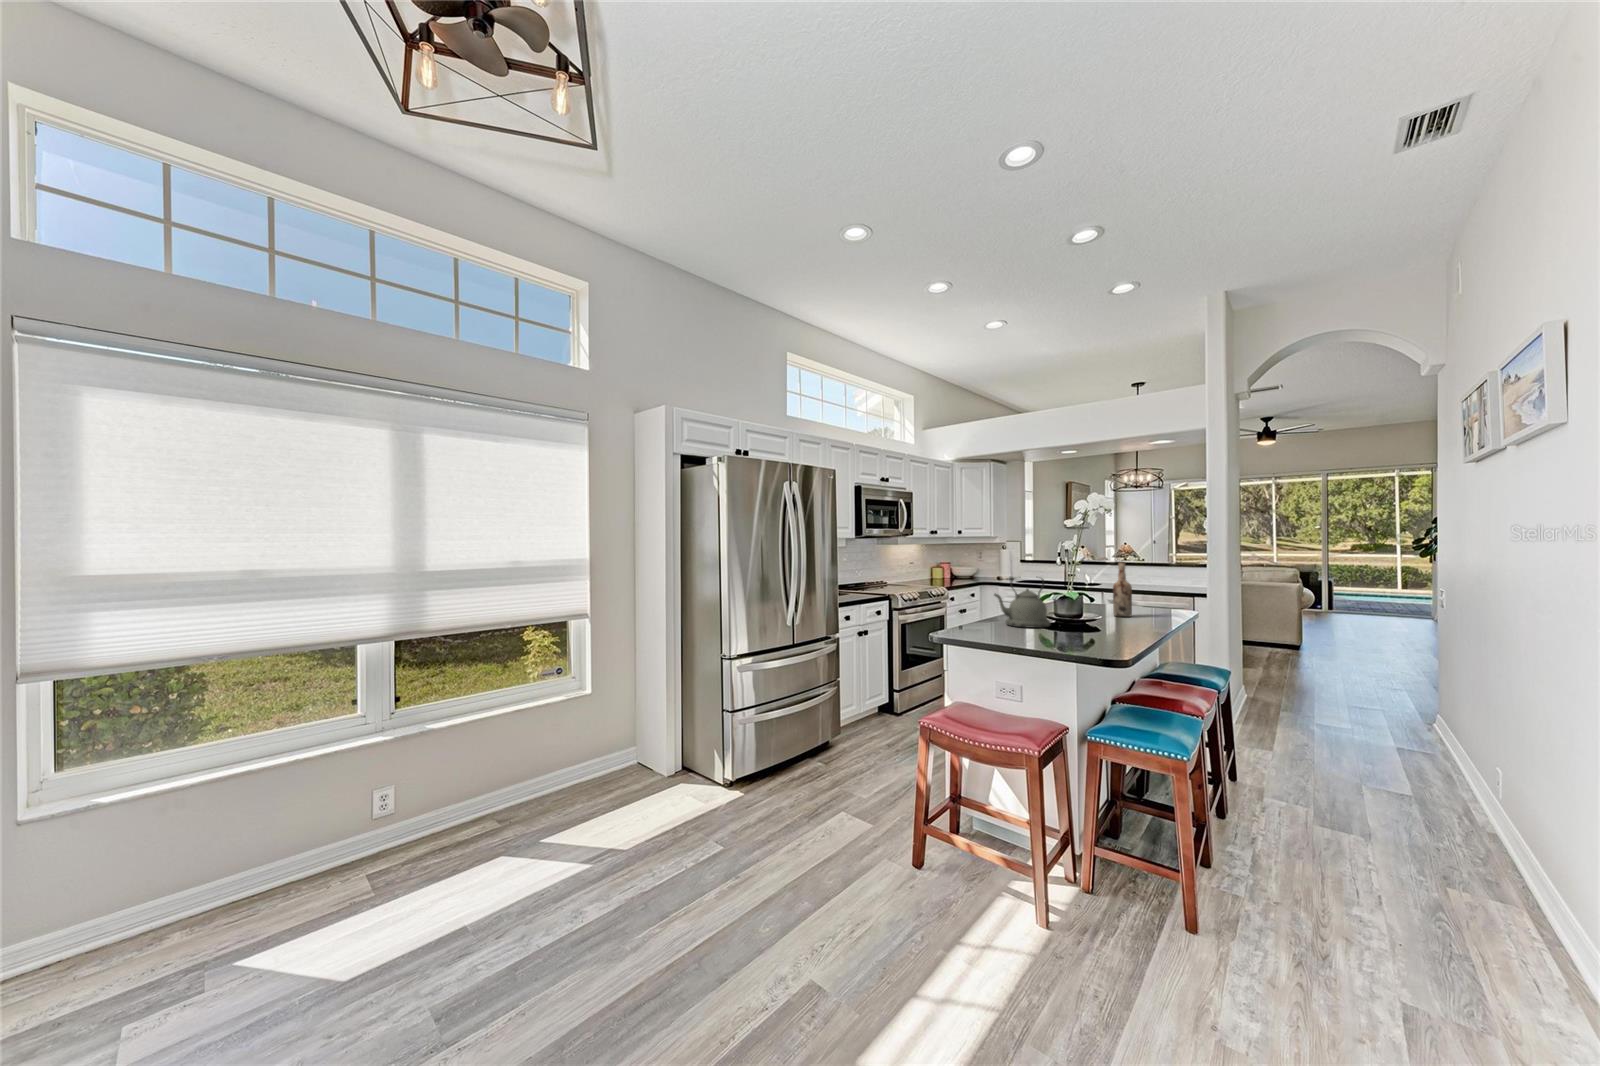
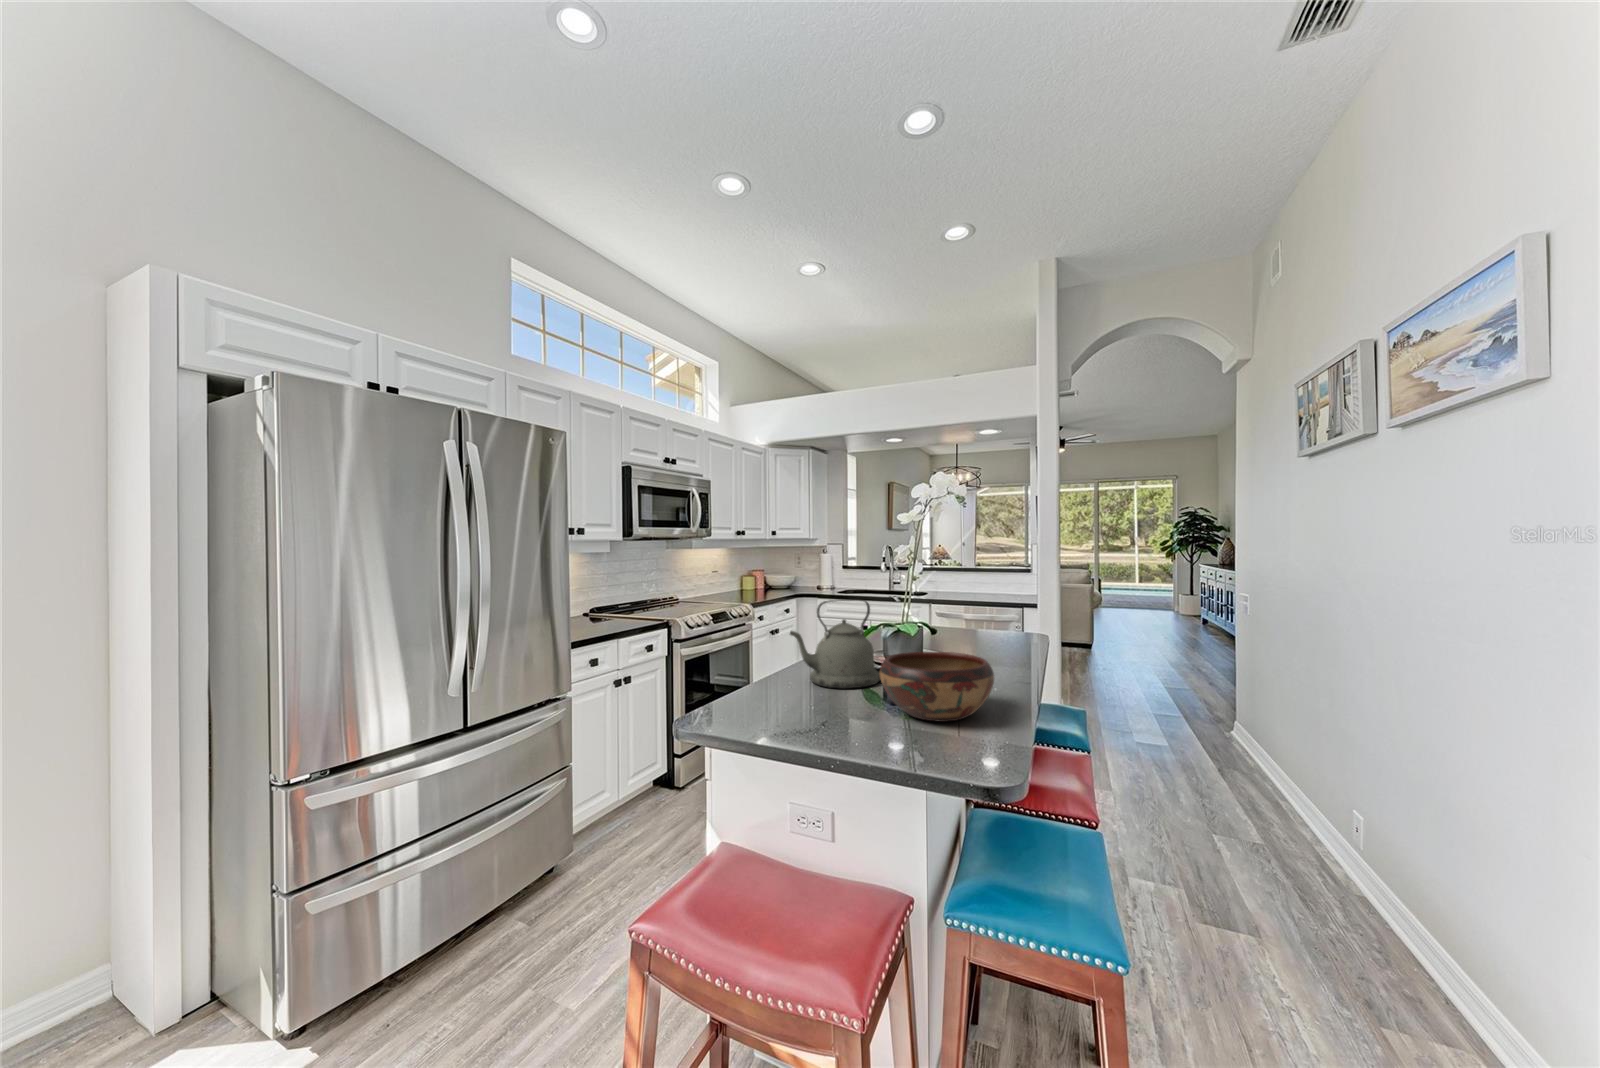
wine bottle: present [1113,562,1132,617] -> none [964,570,990,652]
decorative bowl: none [1050,606,1118,640] -> present [880,652,994,722]

